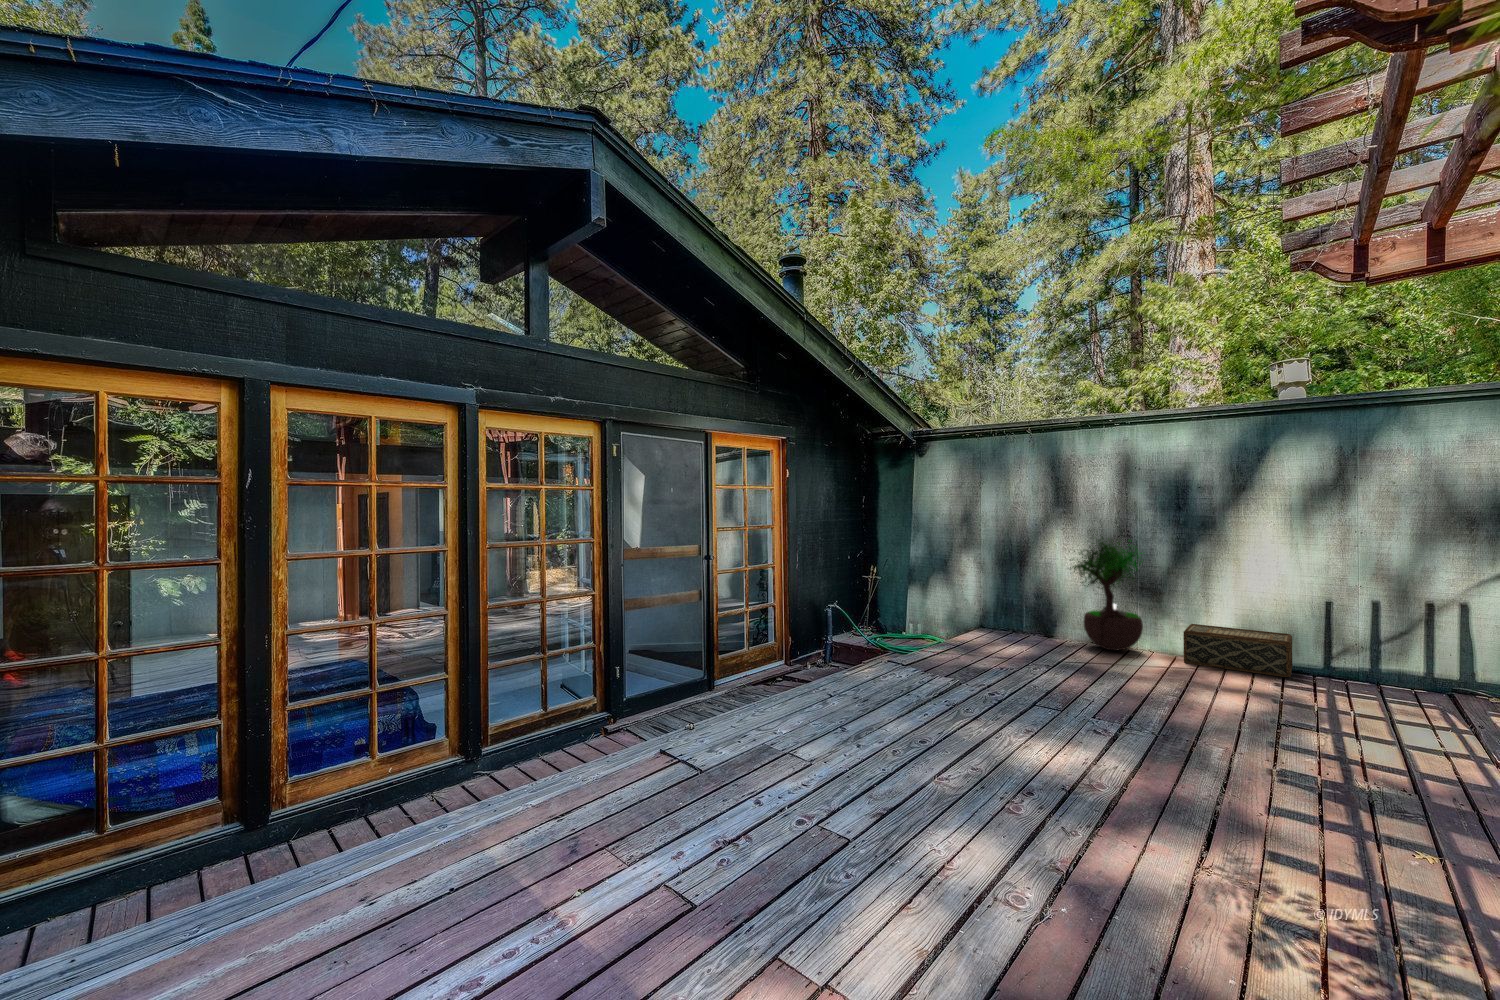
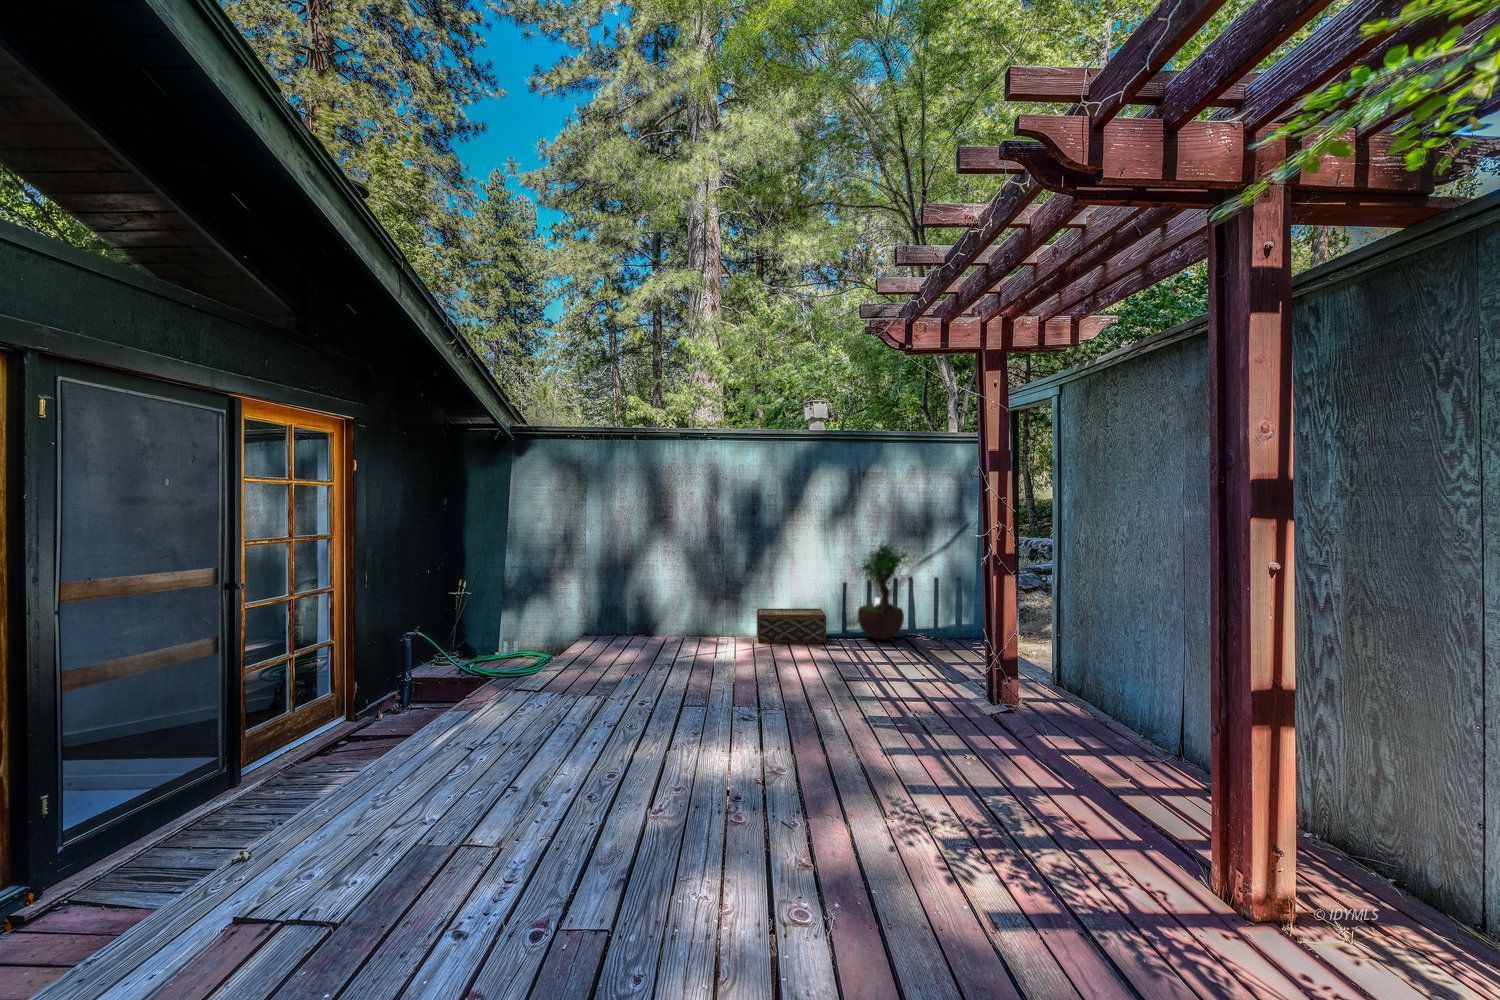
potted tree: present [1070,531,1143,651] -> present [858,540,912,640]

